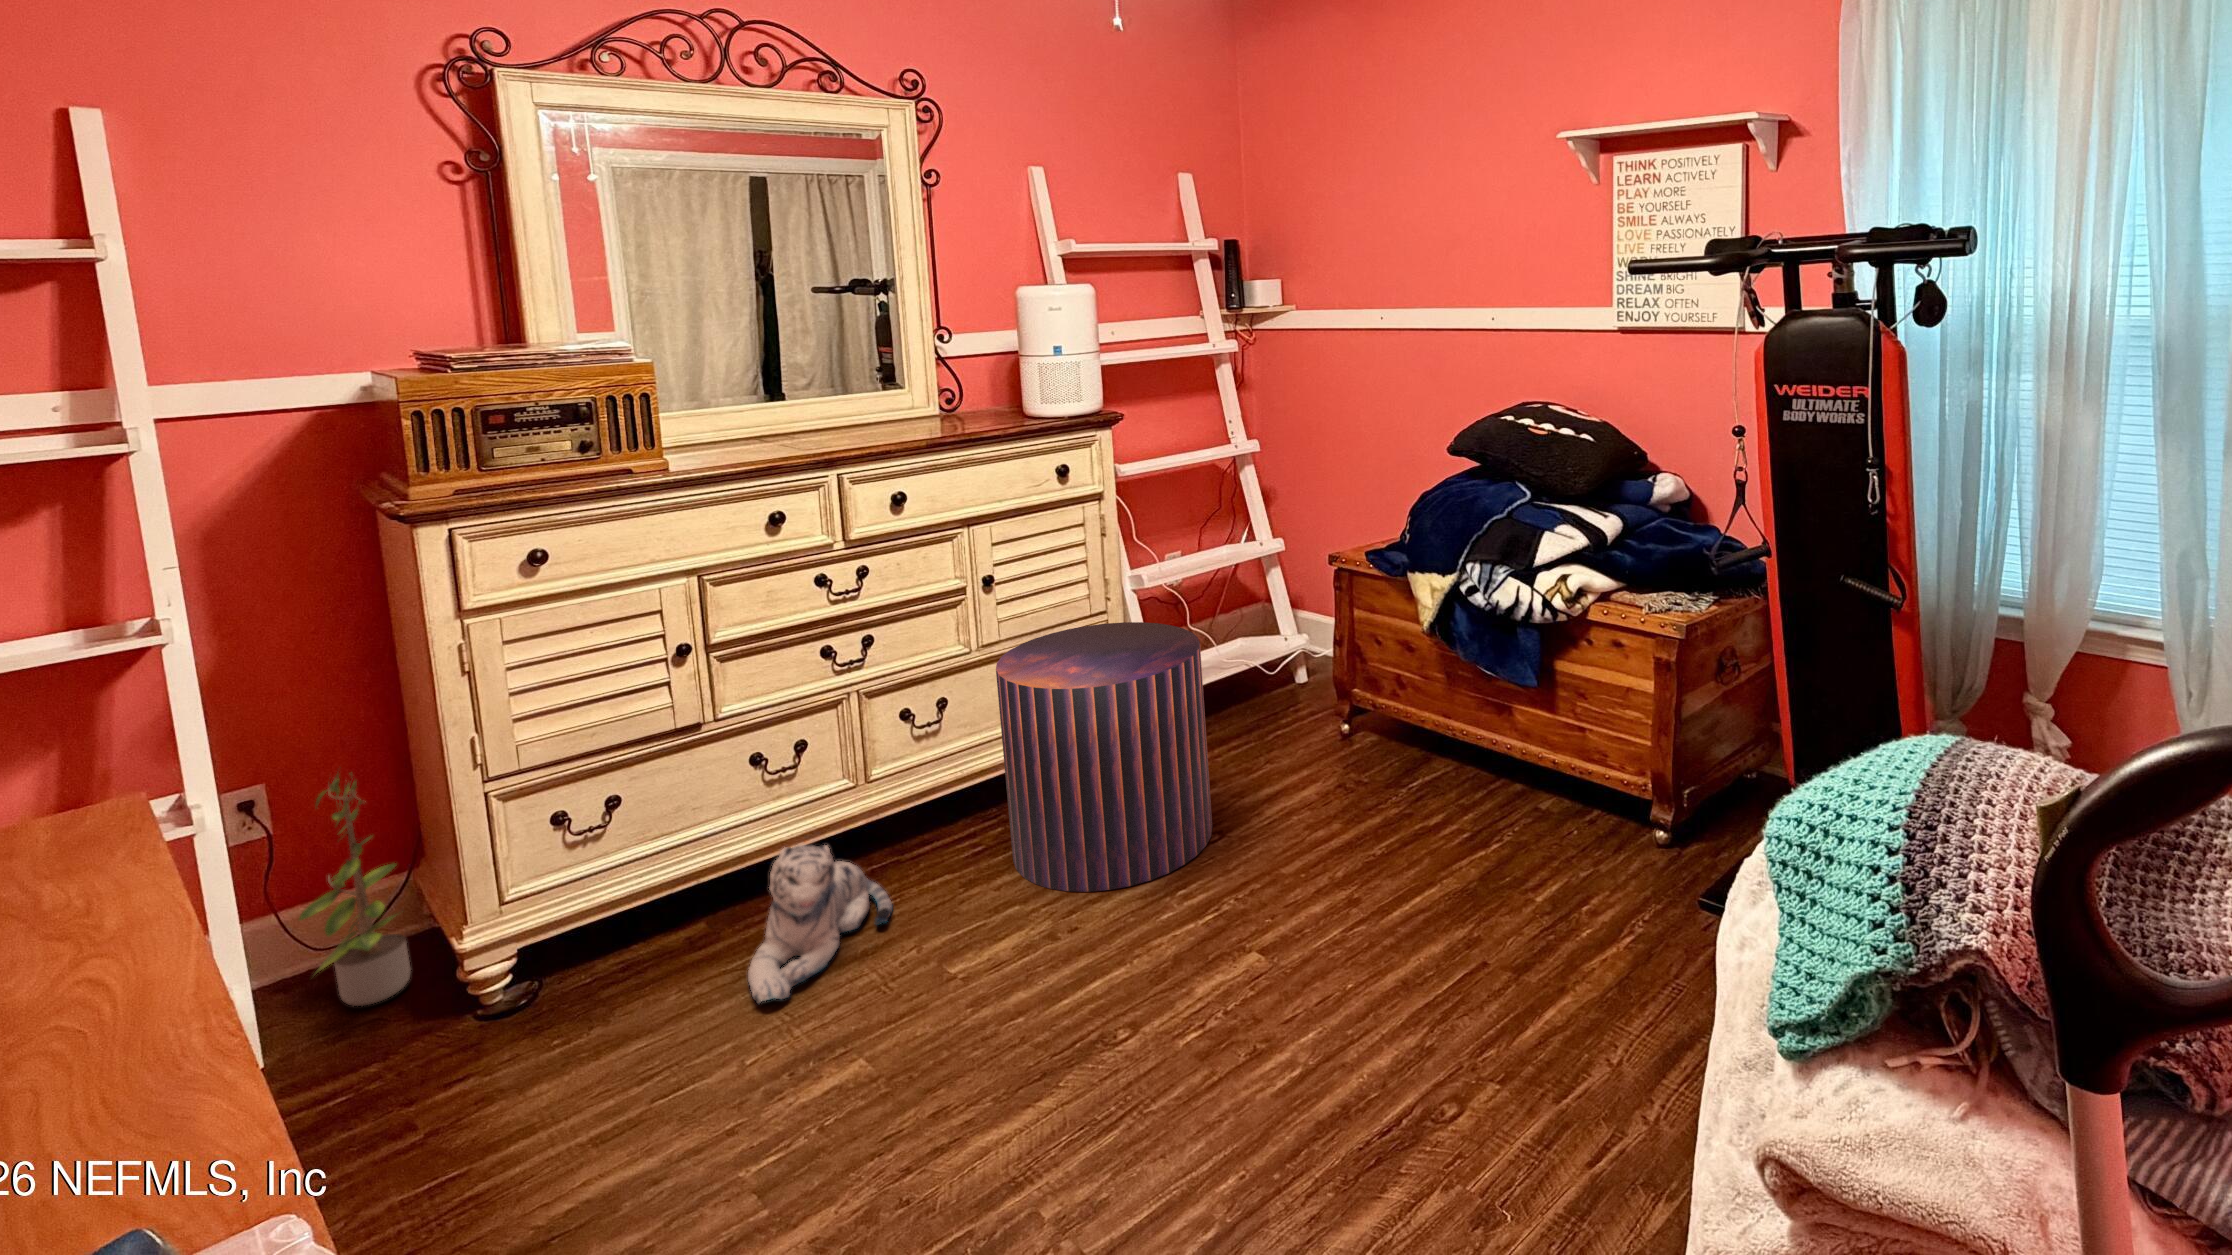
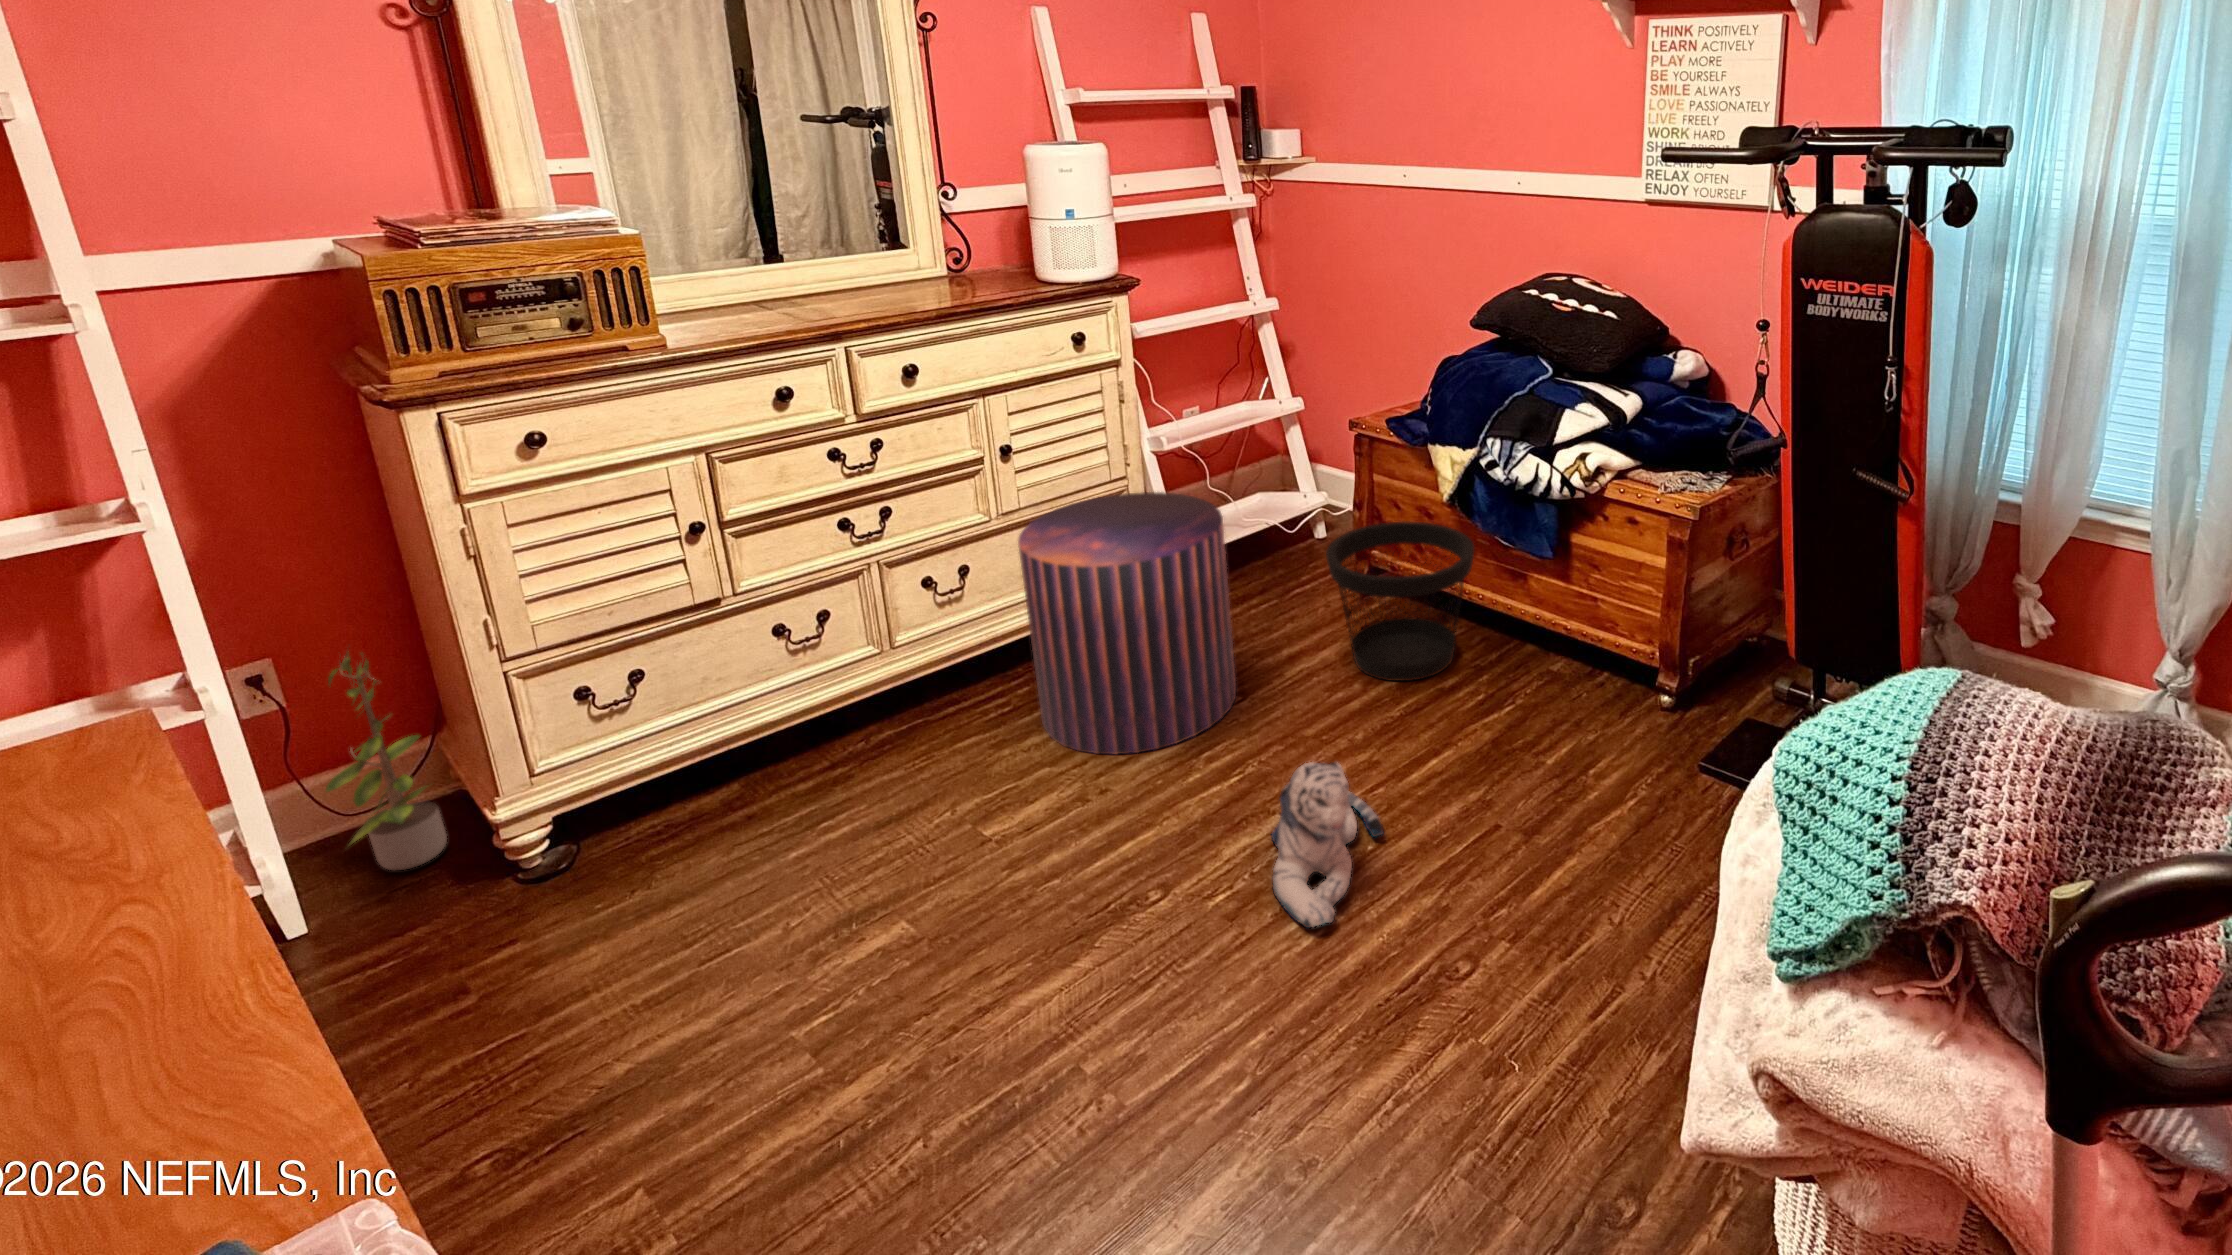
wastebasket: none [1304,653,1456,819] -> present [1326,521,1474,681]
plush toy: present [748,844,893,1004] -> present [1270,762,1383,928]

